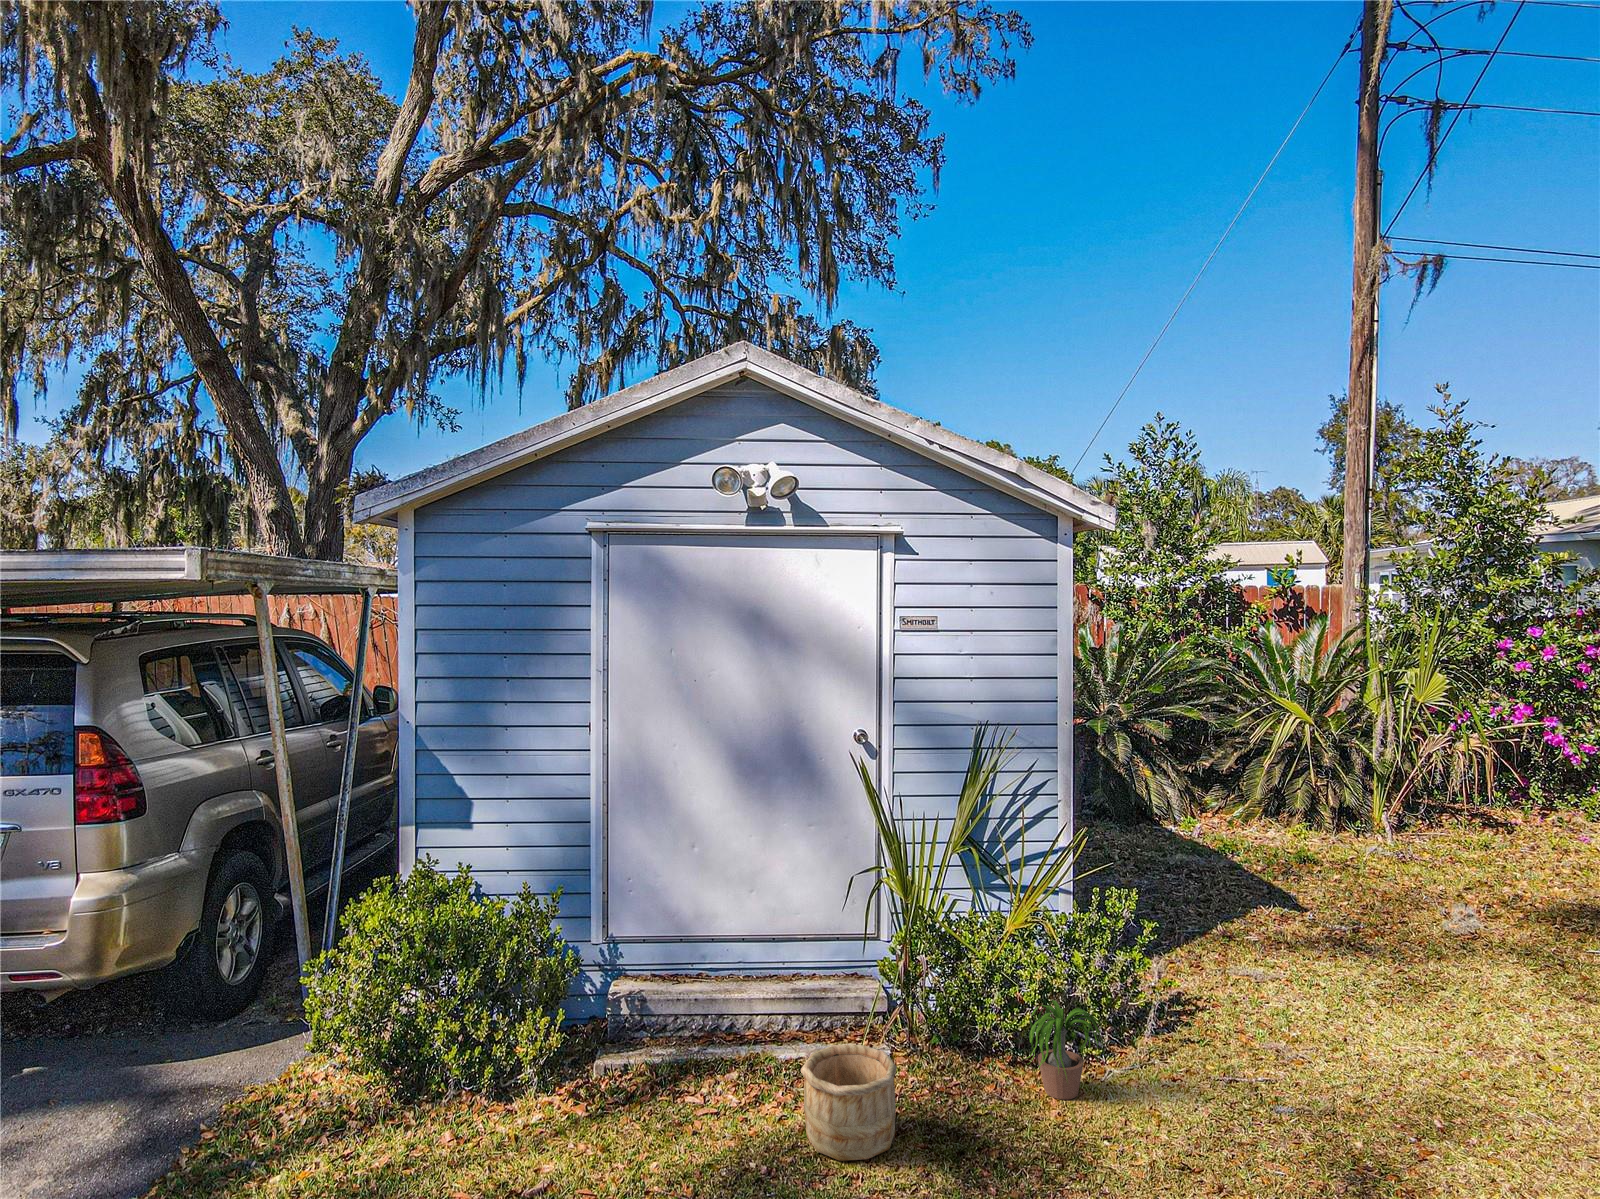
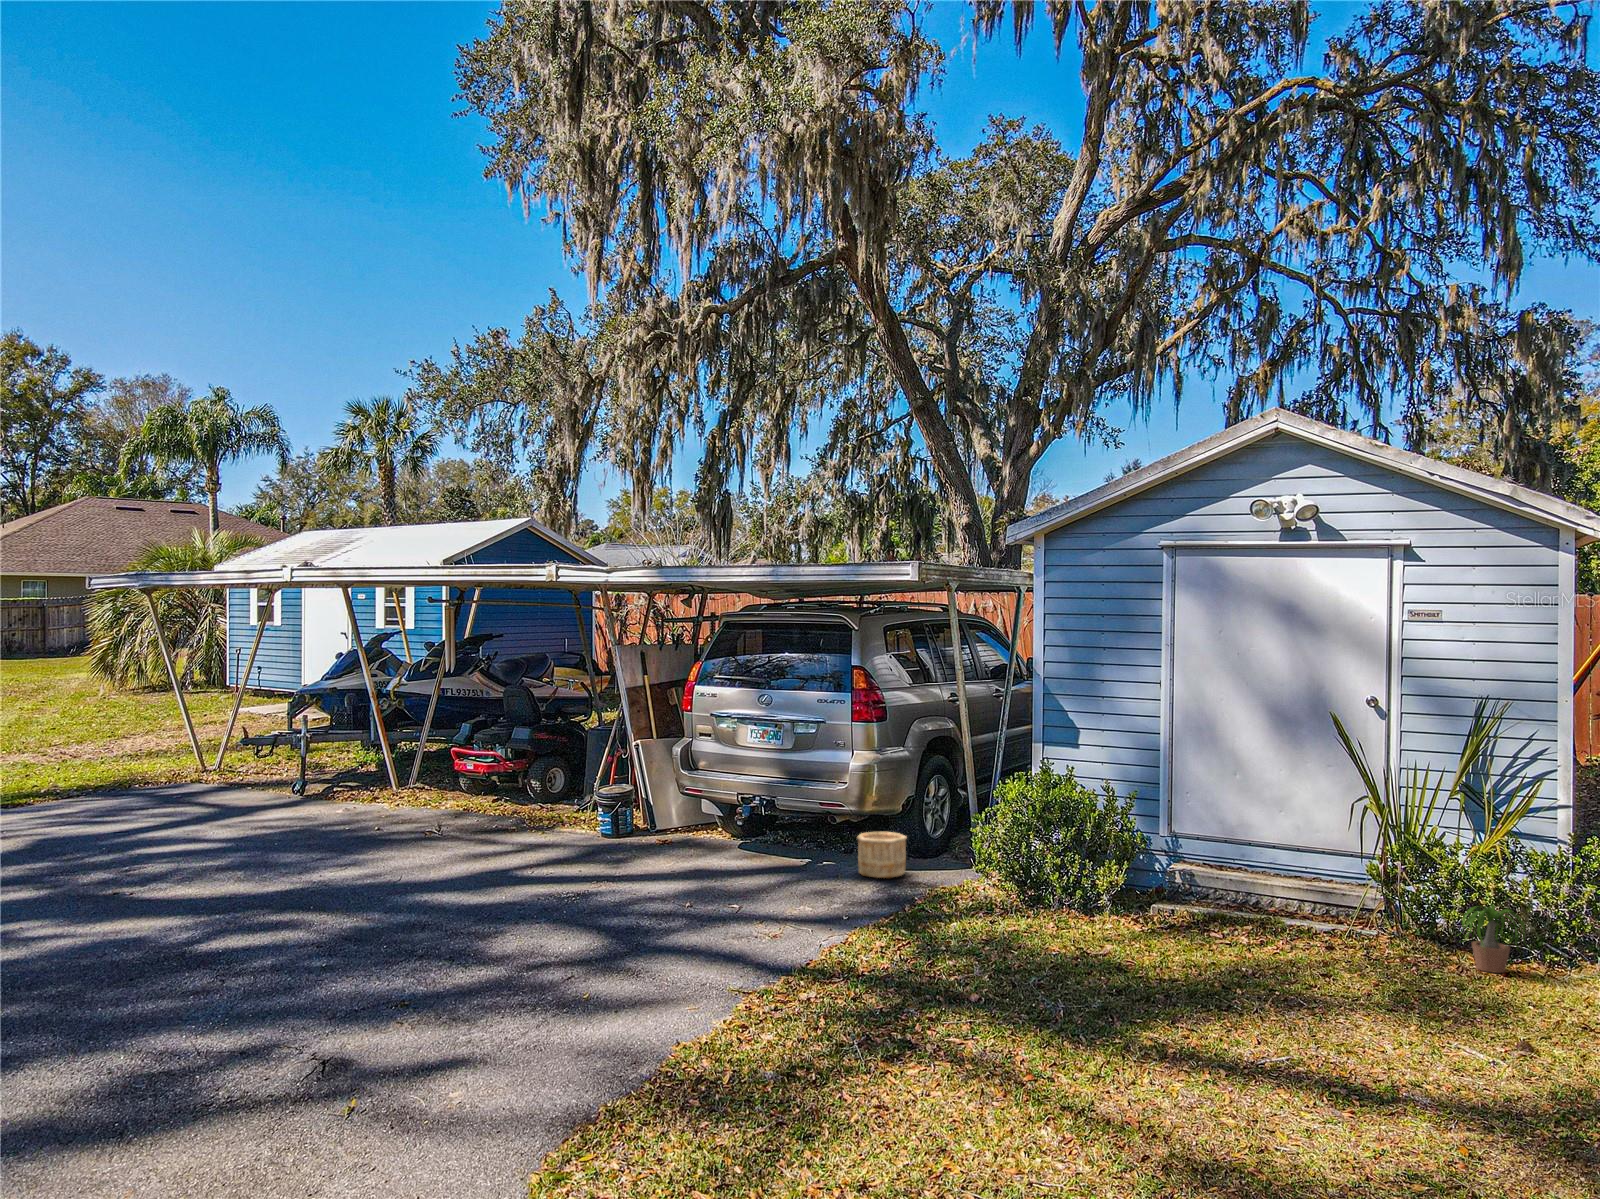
wooden bucket: present [801,1045,897,1161] -> present [857,832,907,878]

